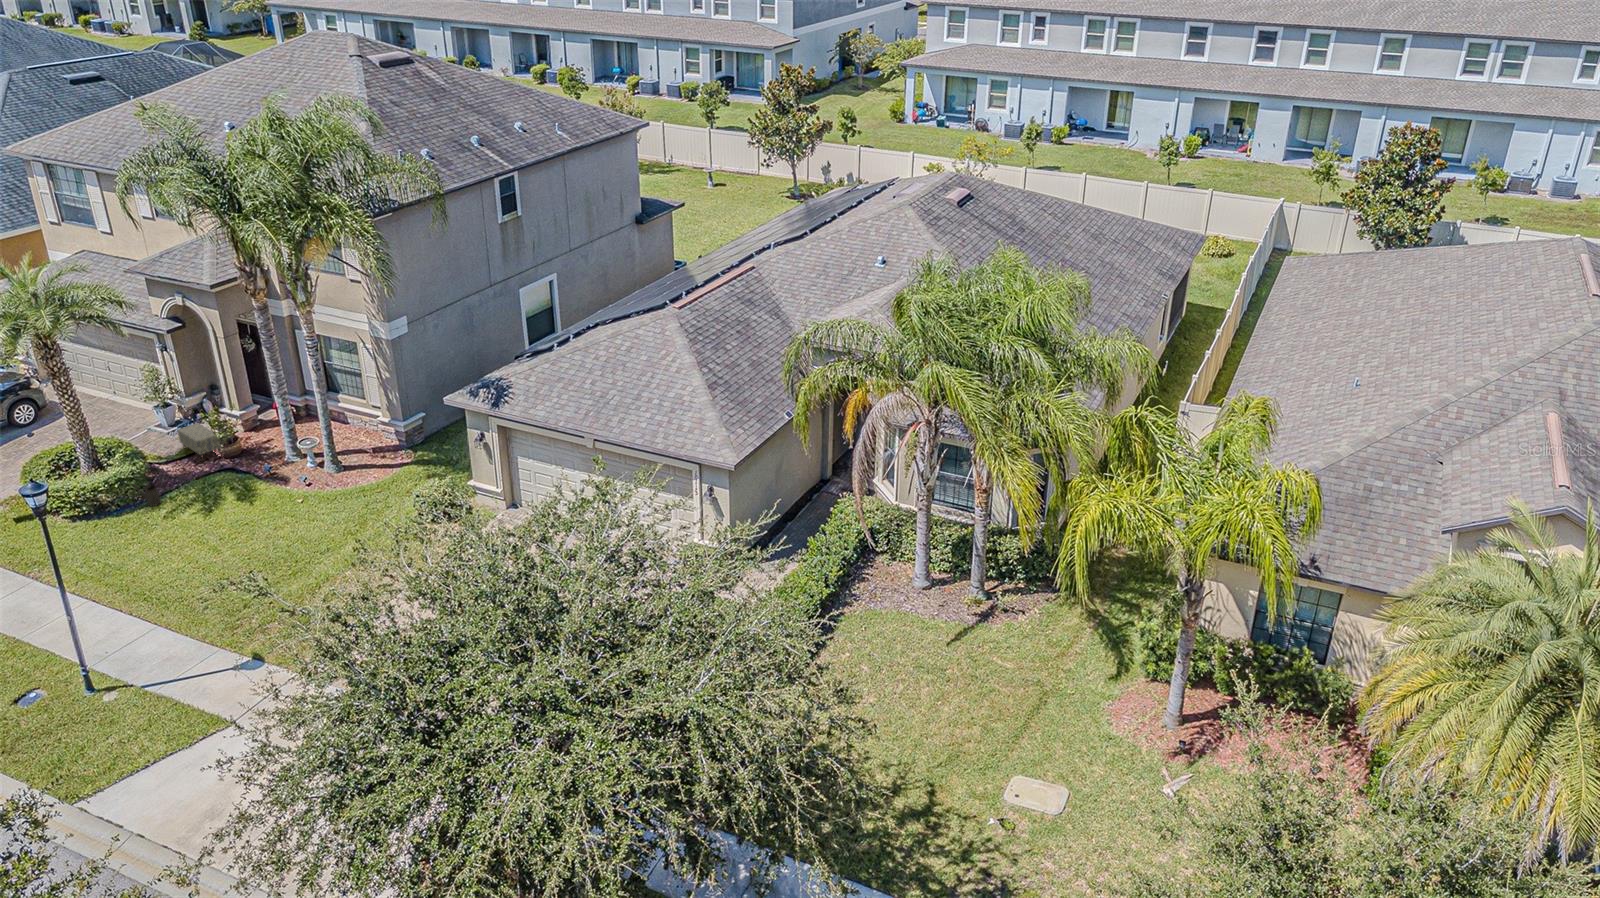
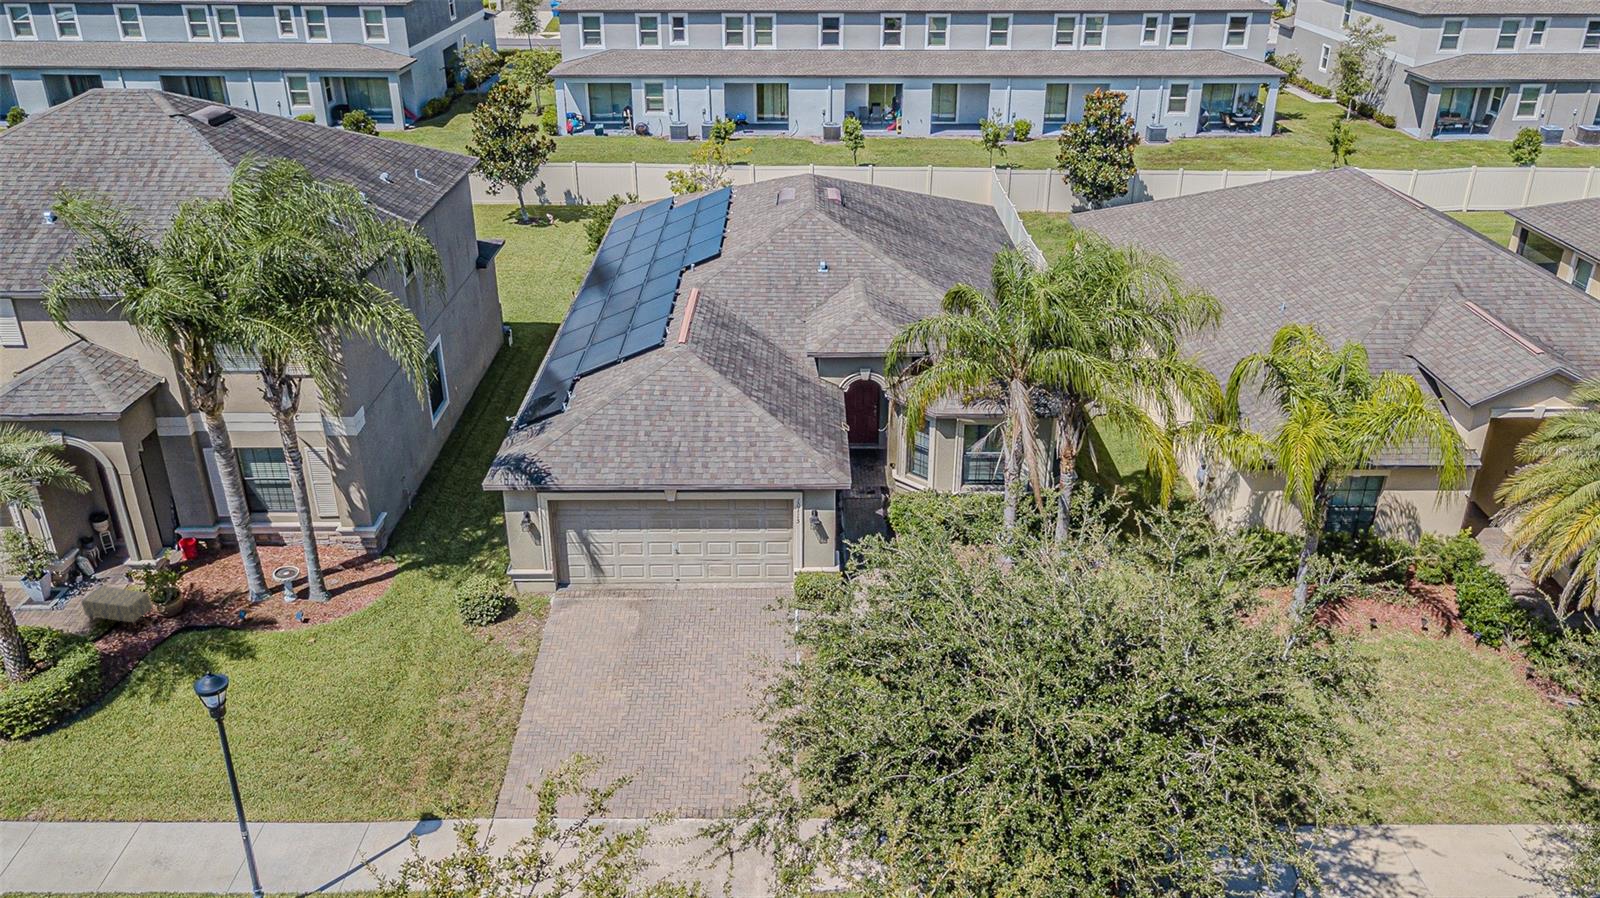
watering can: present [134,484,161,506] -> none [97,666,141,696]

